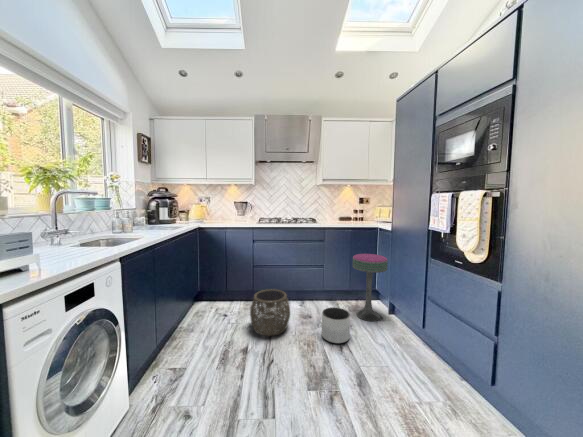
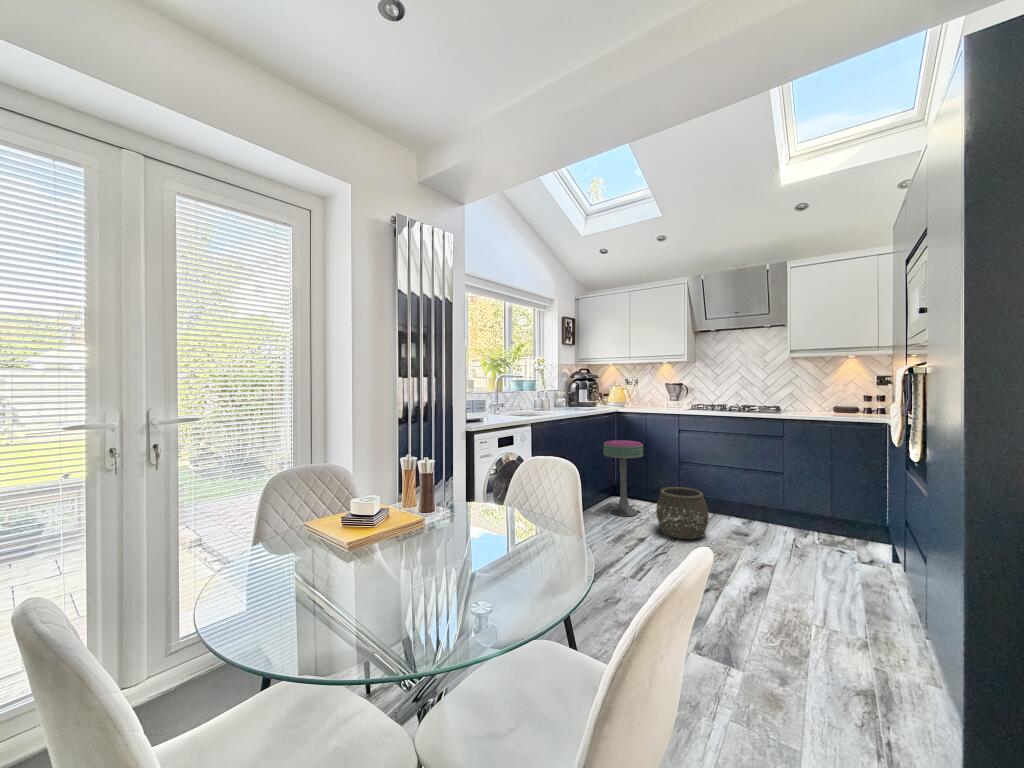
bar stool: present [353,254,388,321] -> present [603,440,643,516]
planter: present [322,307,350,344] -> none [745,522,789,567]

